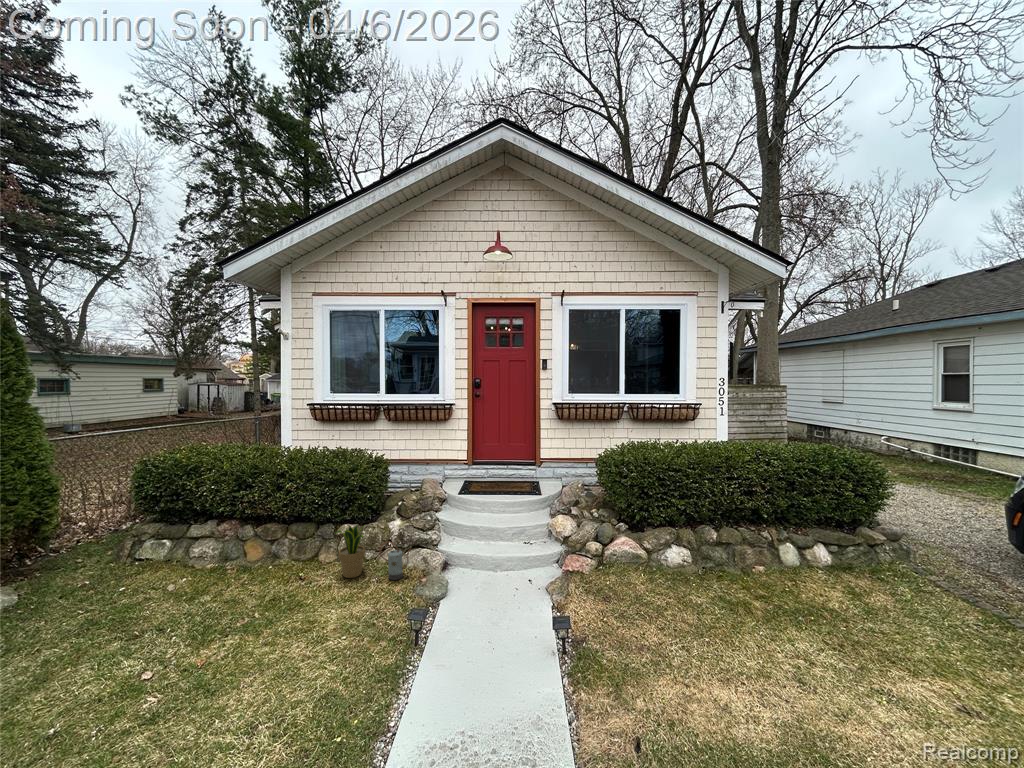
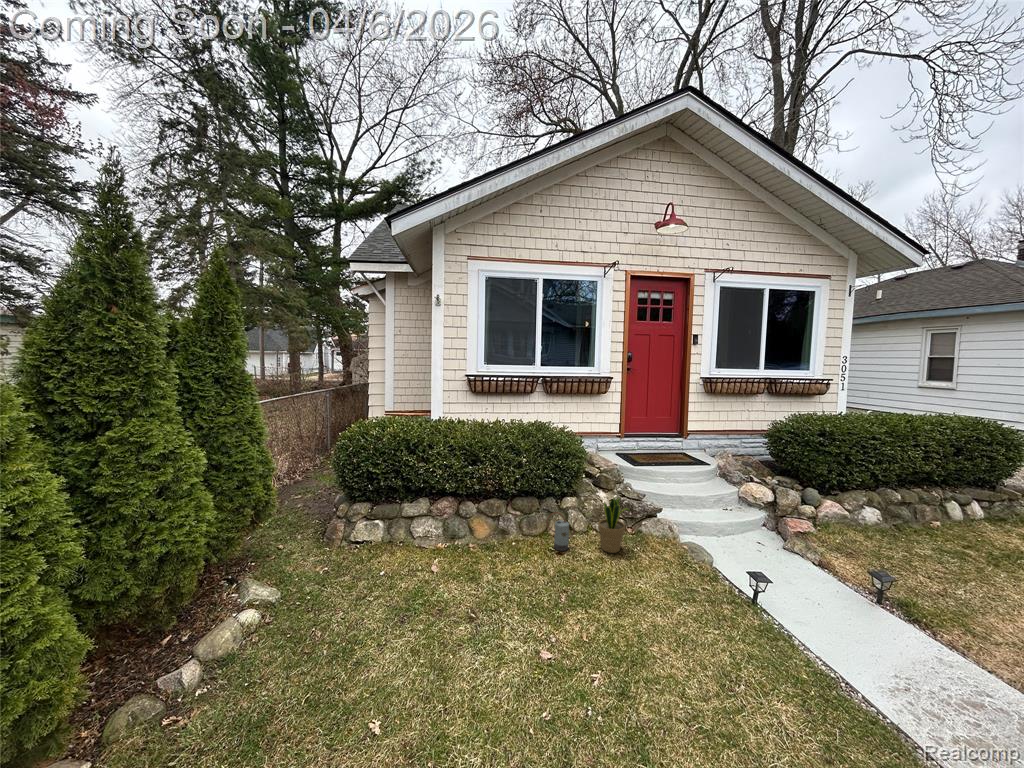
watering can: present [379,541,411,580] -> present [546,512,578,551]

